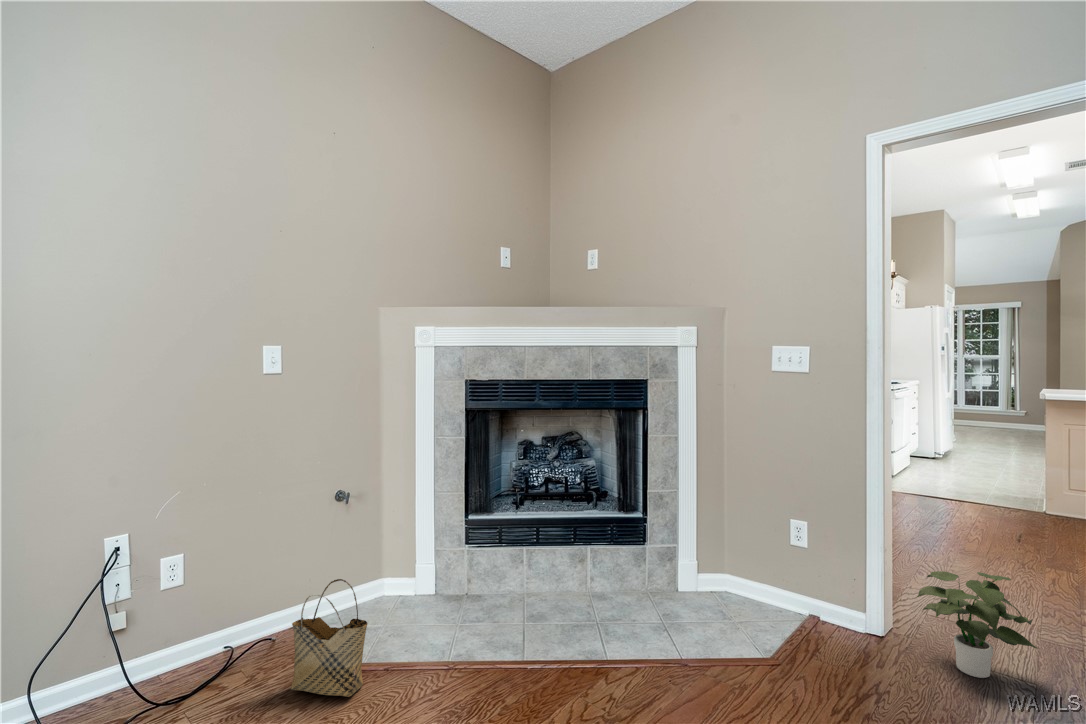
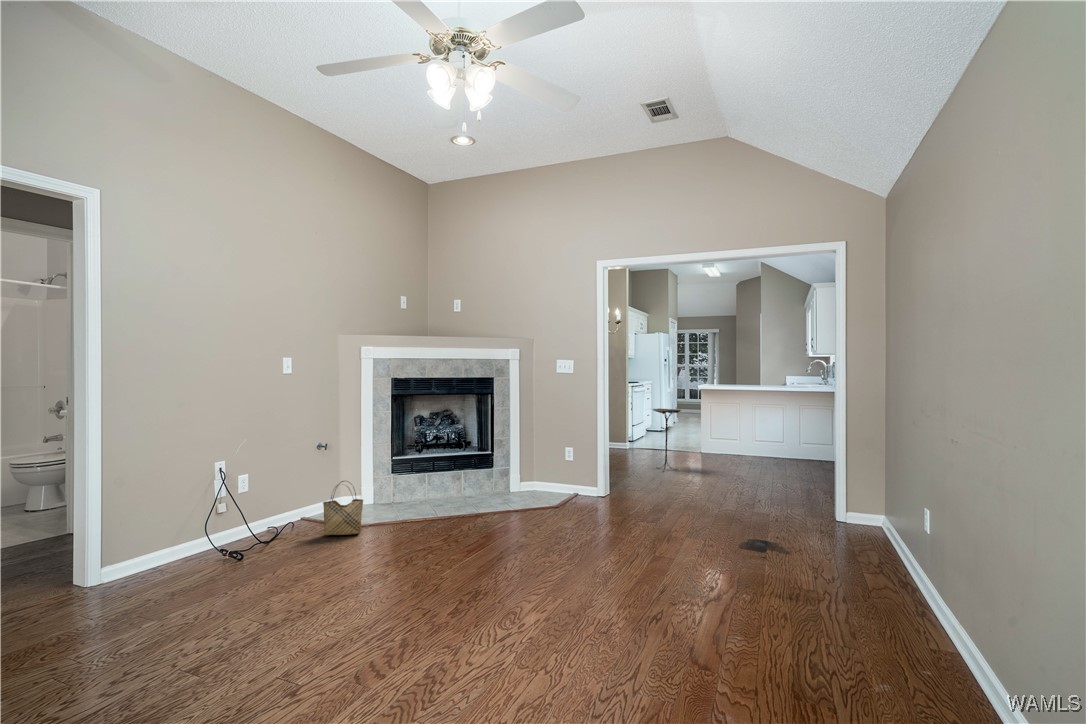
side table: none [964,439,1034,566] -> present [653,409,681,470]
potted plant: present [917,571,1037,678] -> none [616,459,656,502]

